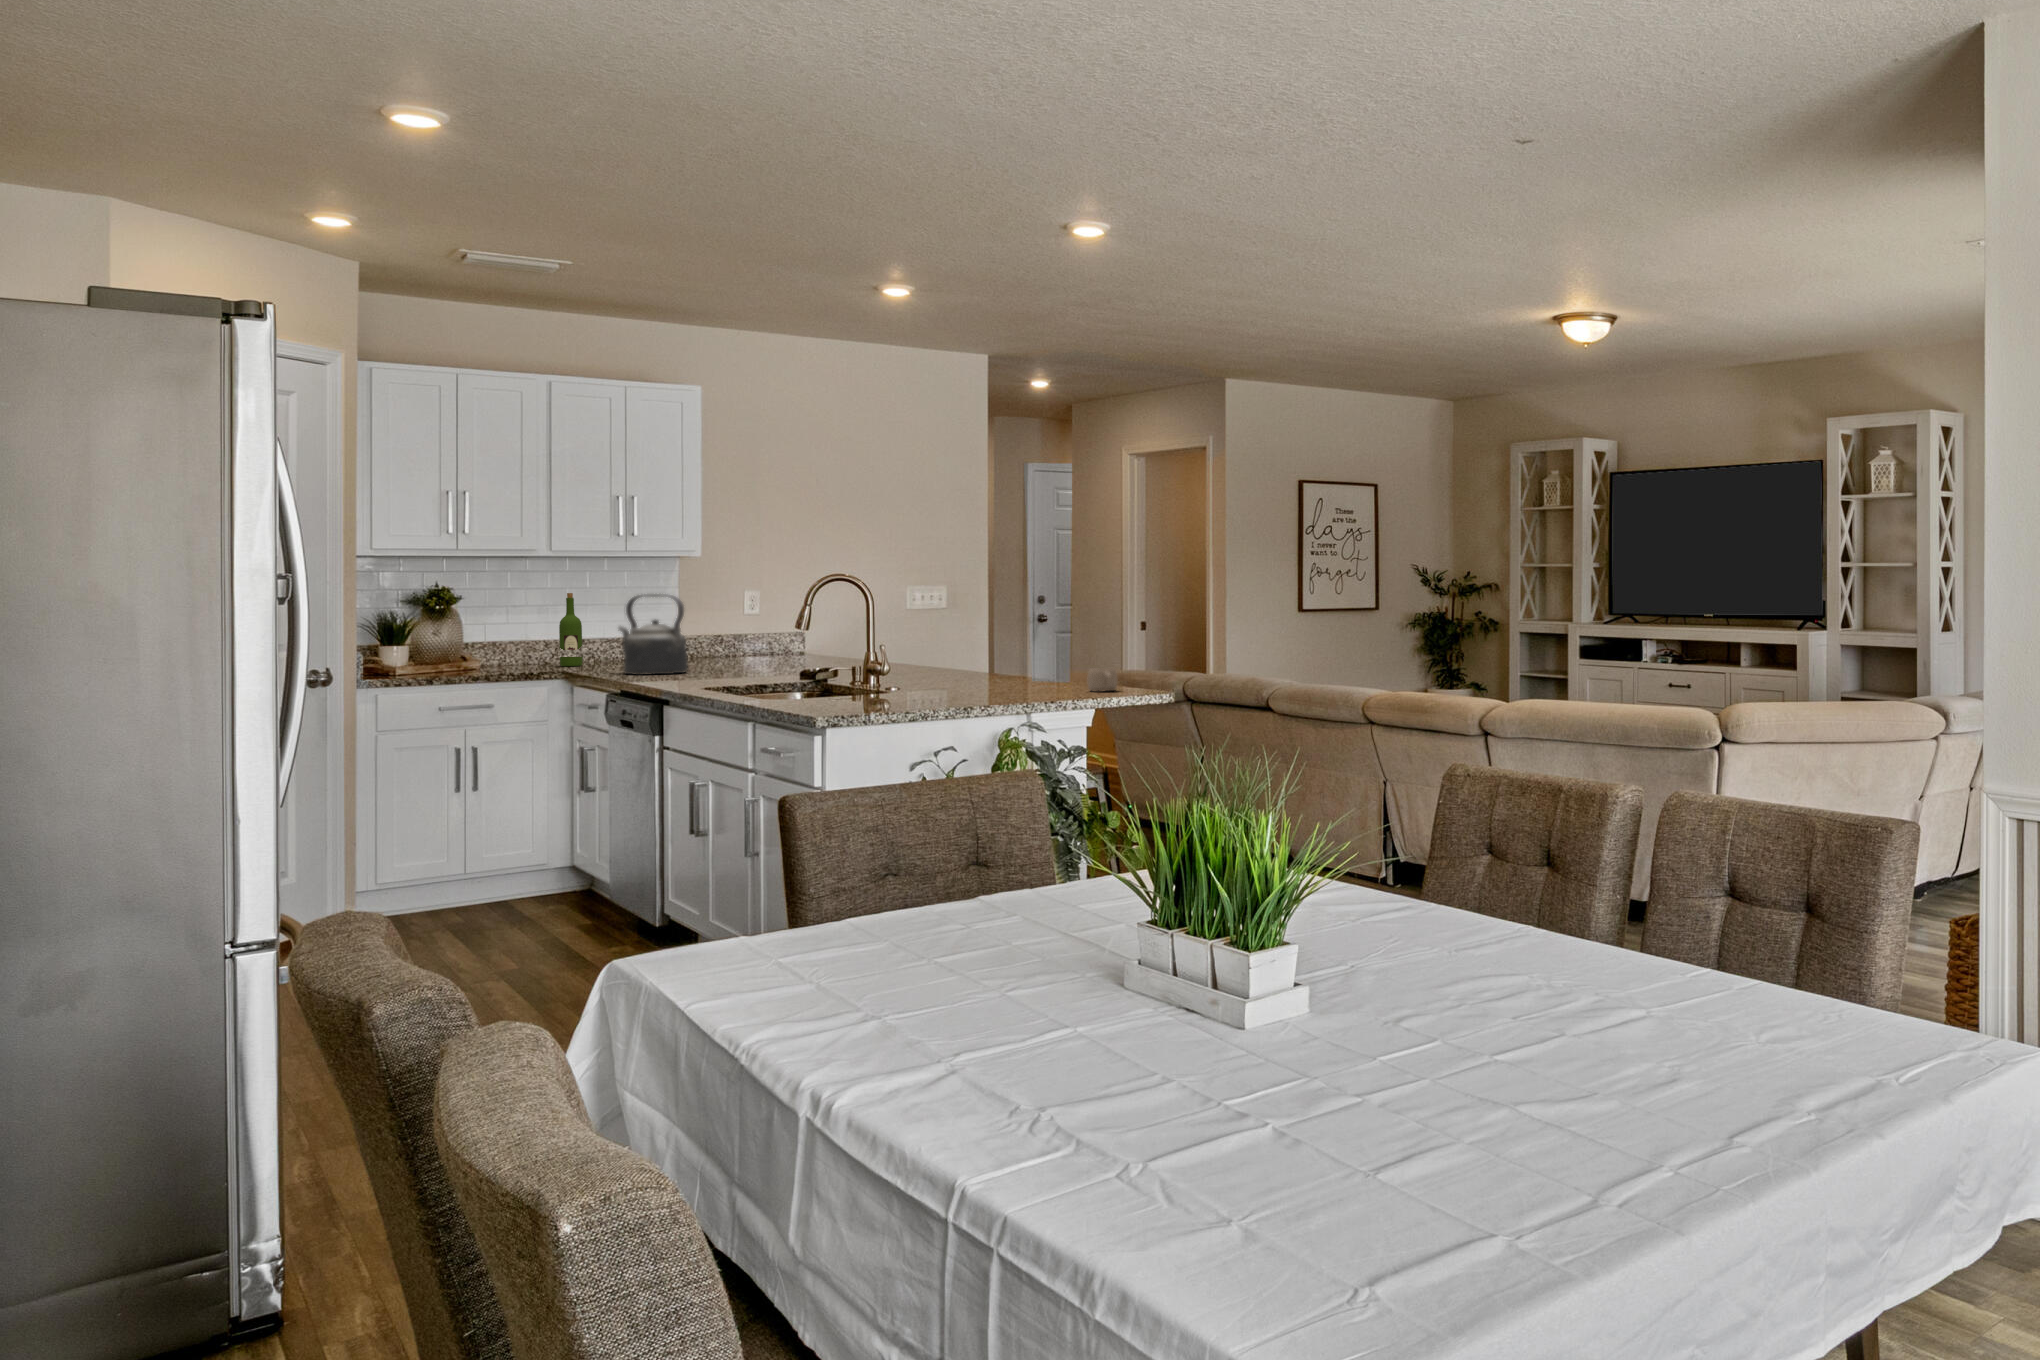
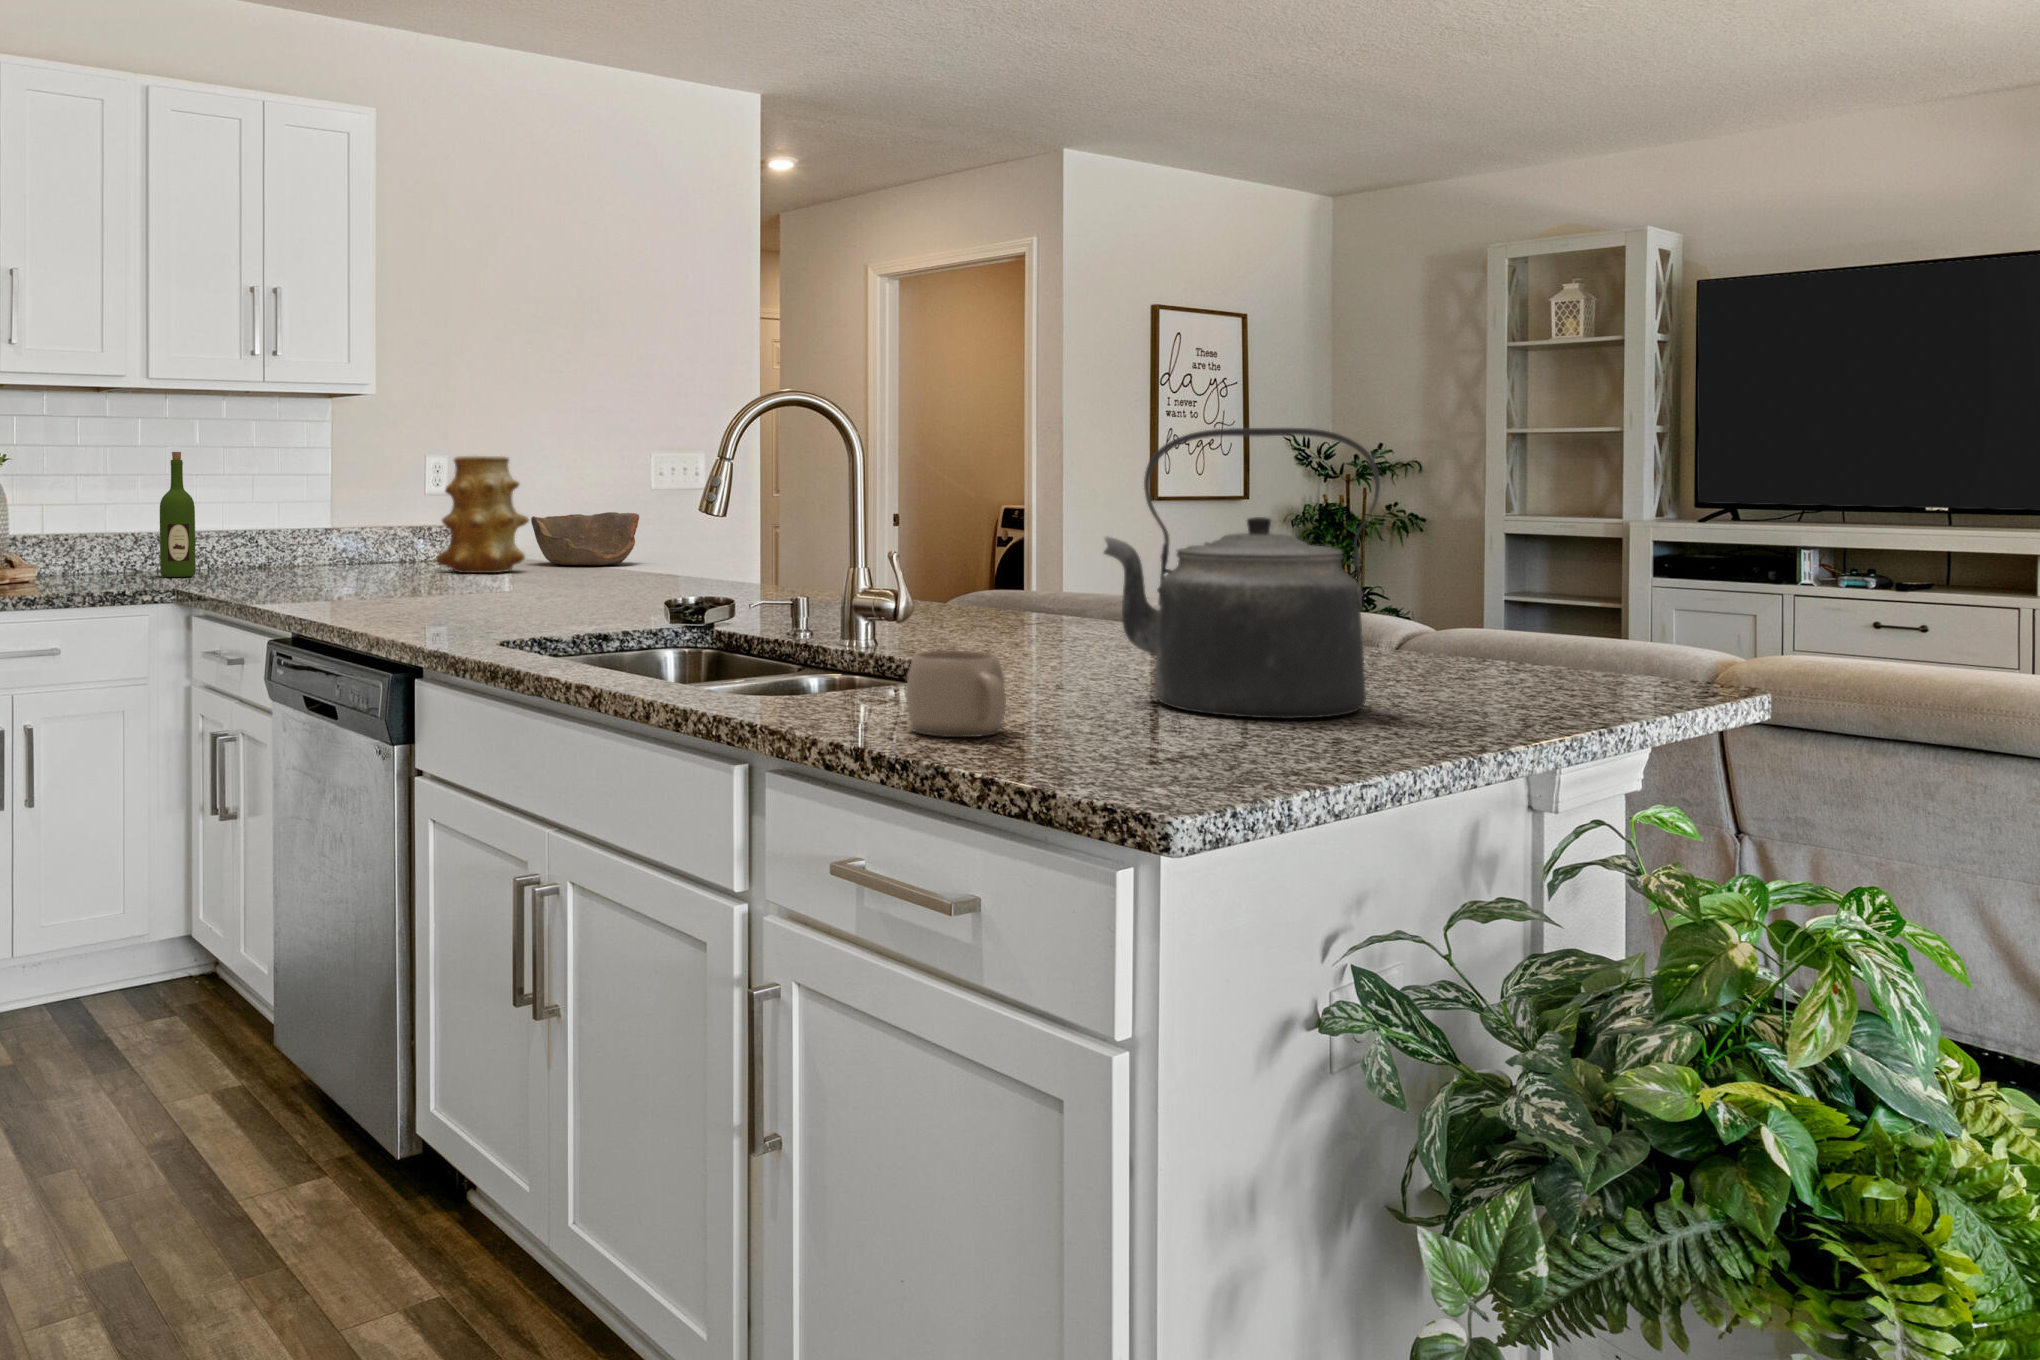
vase: none [739,593,800,662] -> present [436,455,529,573]
kettle: present [619,595,688,675] -> present [1104,428,1380,718]
bowl: none [811,625,885,658] -> present [531,512,639,566]
mug: present [1088,668,1117,692] -> present [907,651,1006,737]

